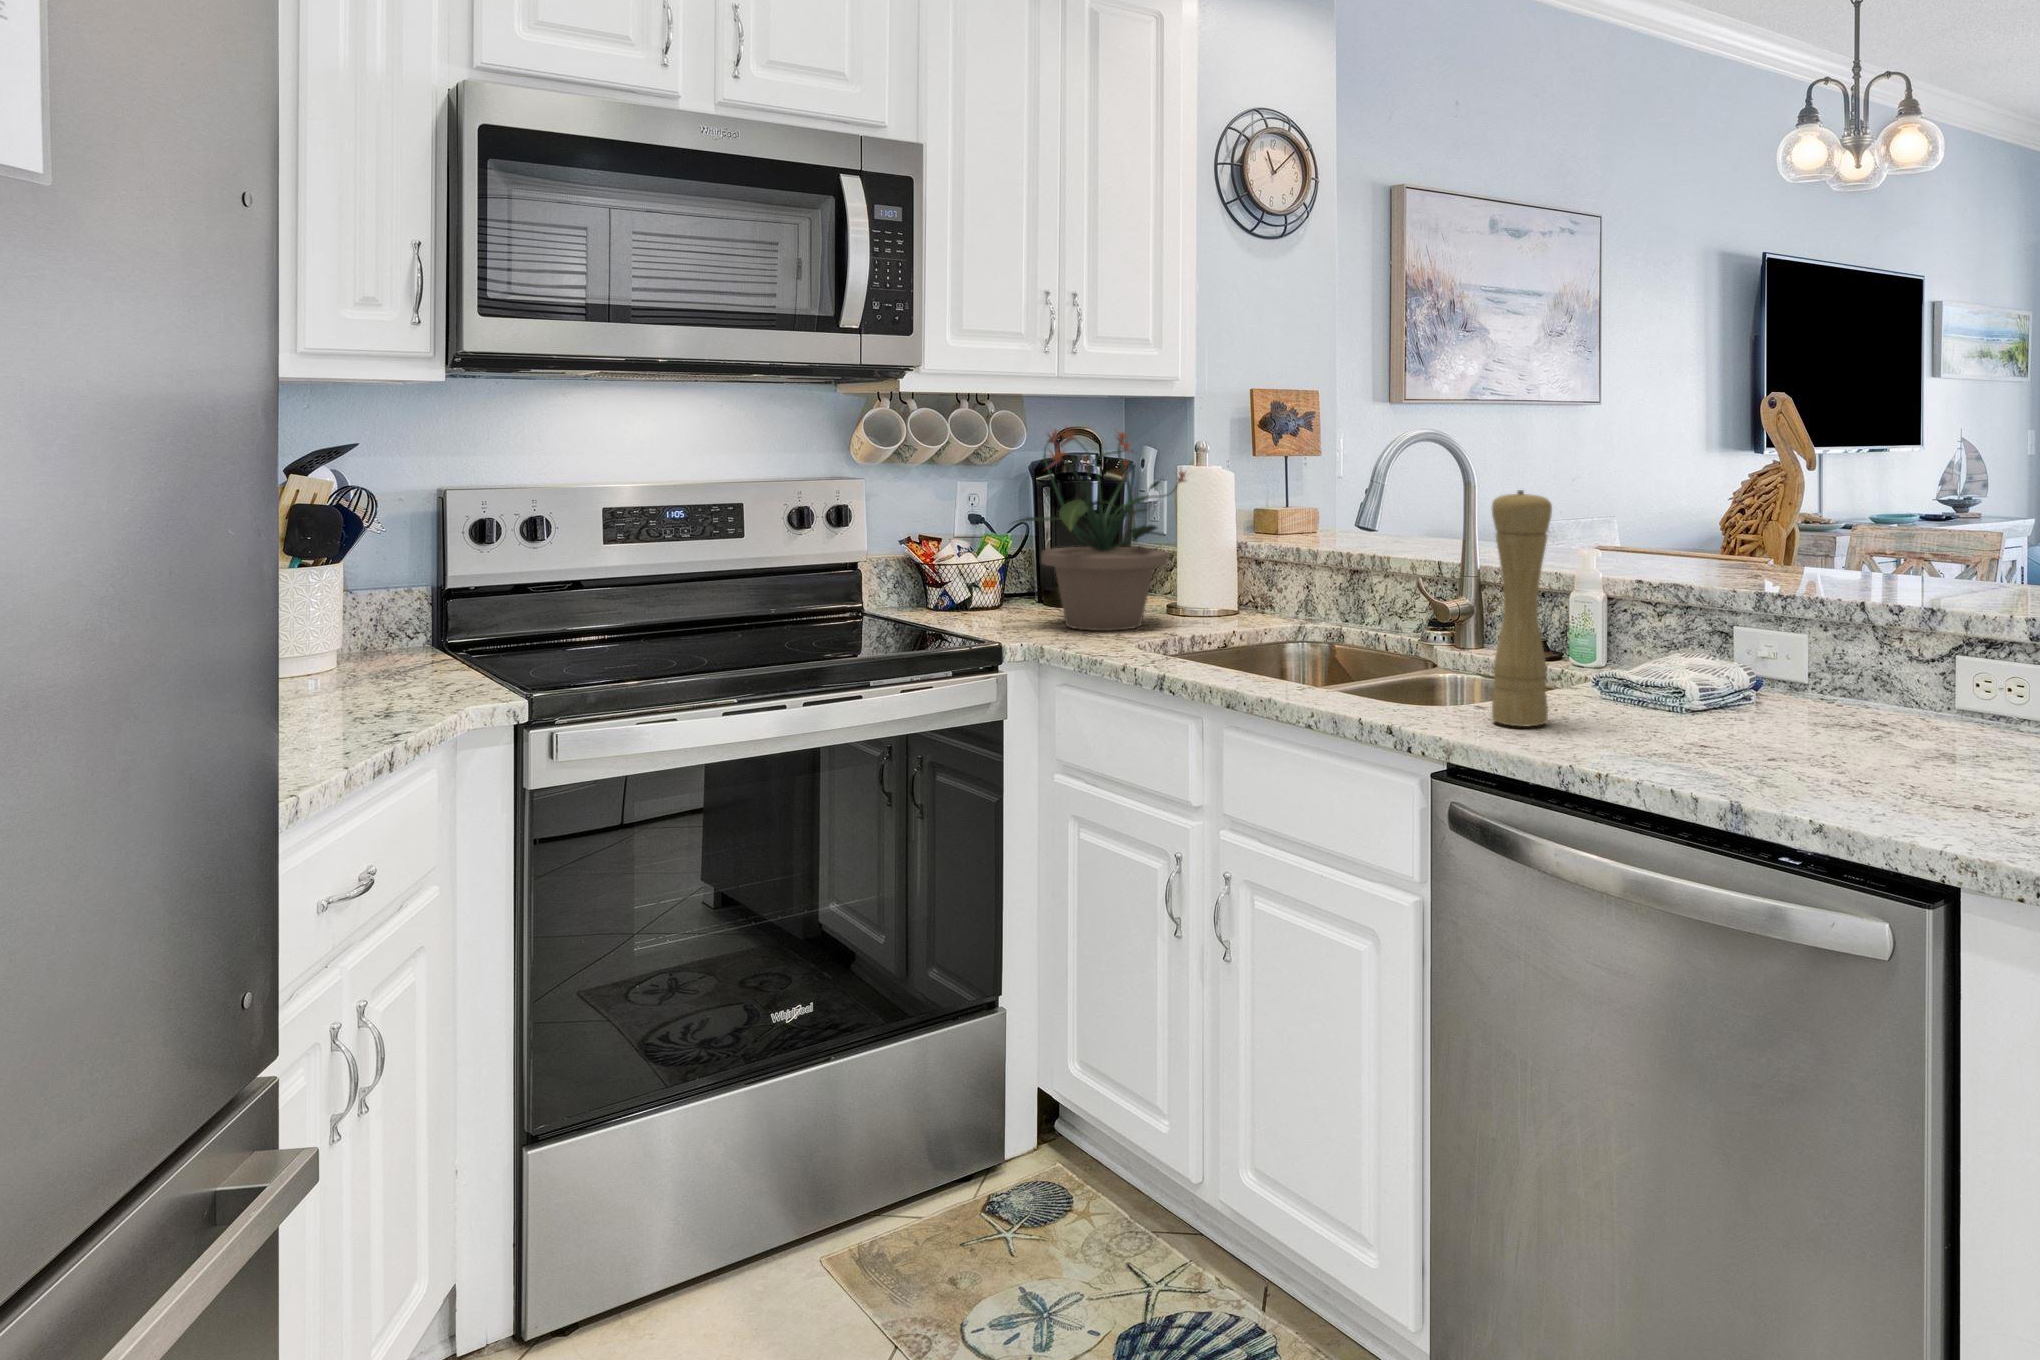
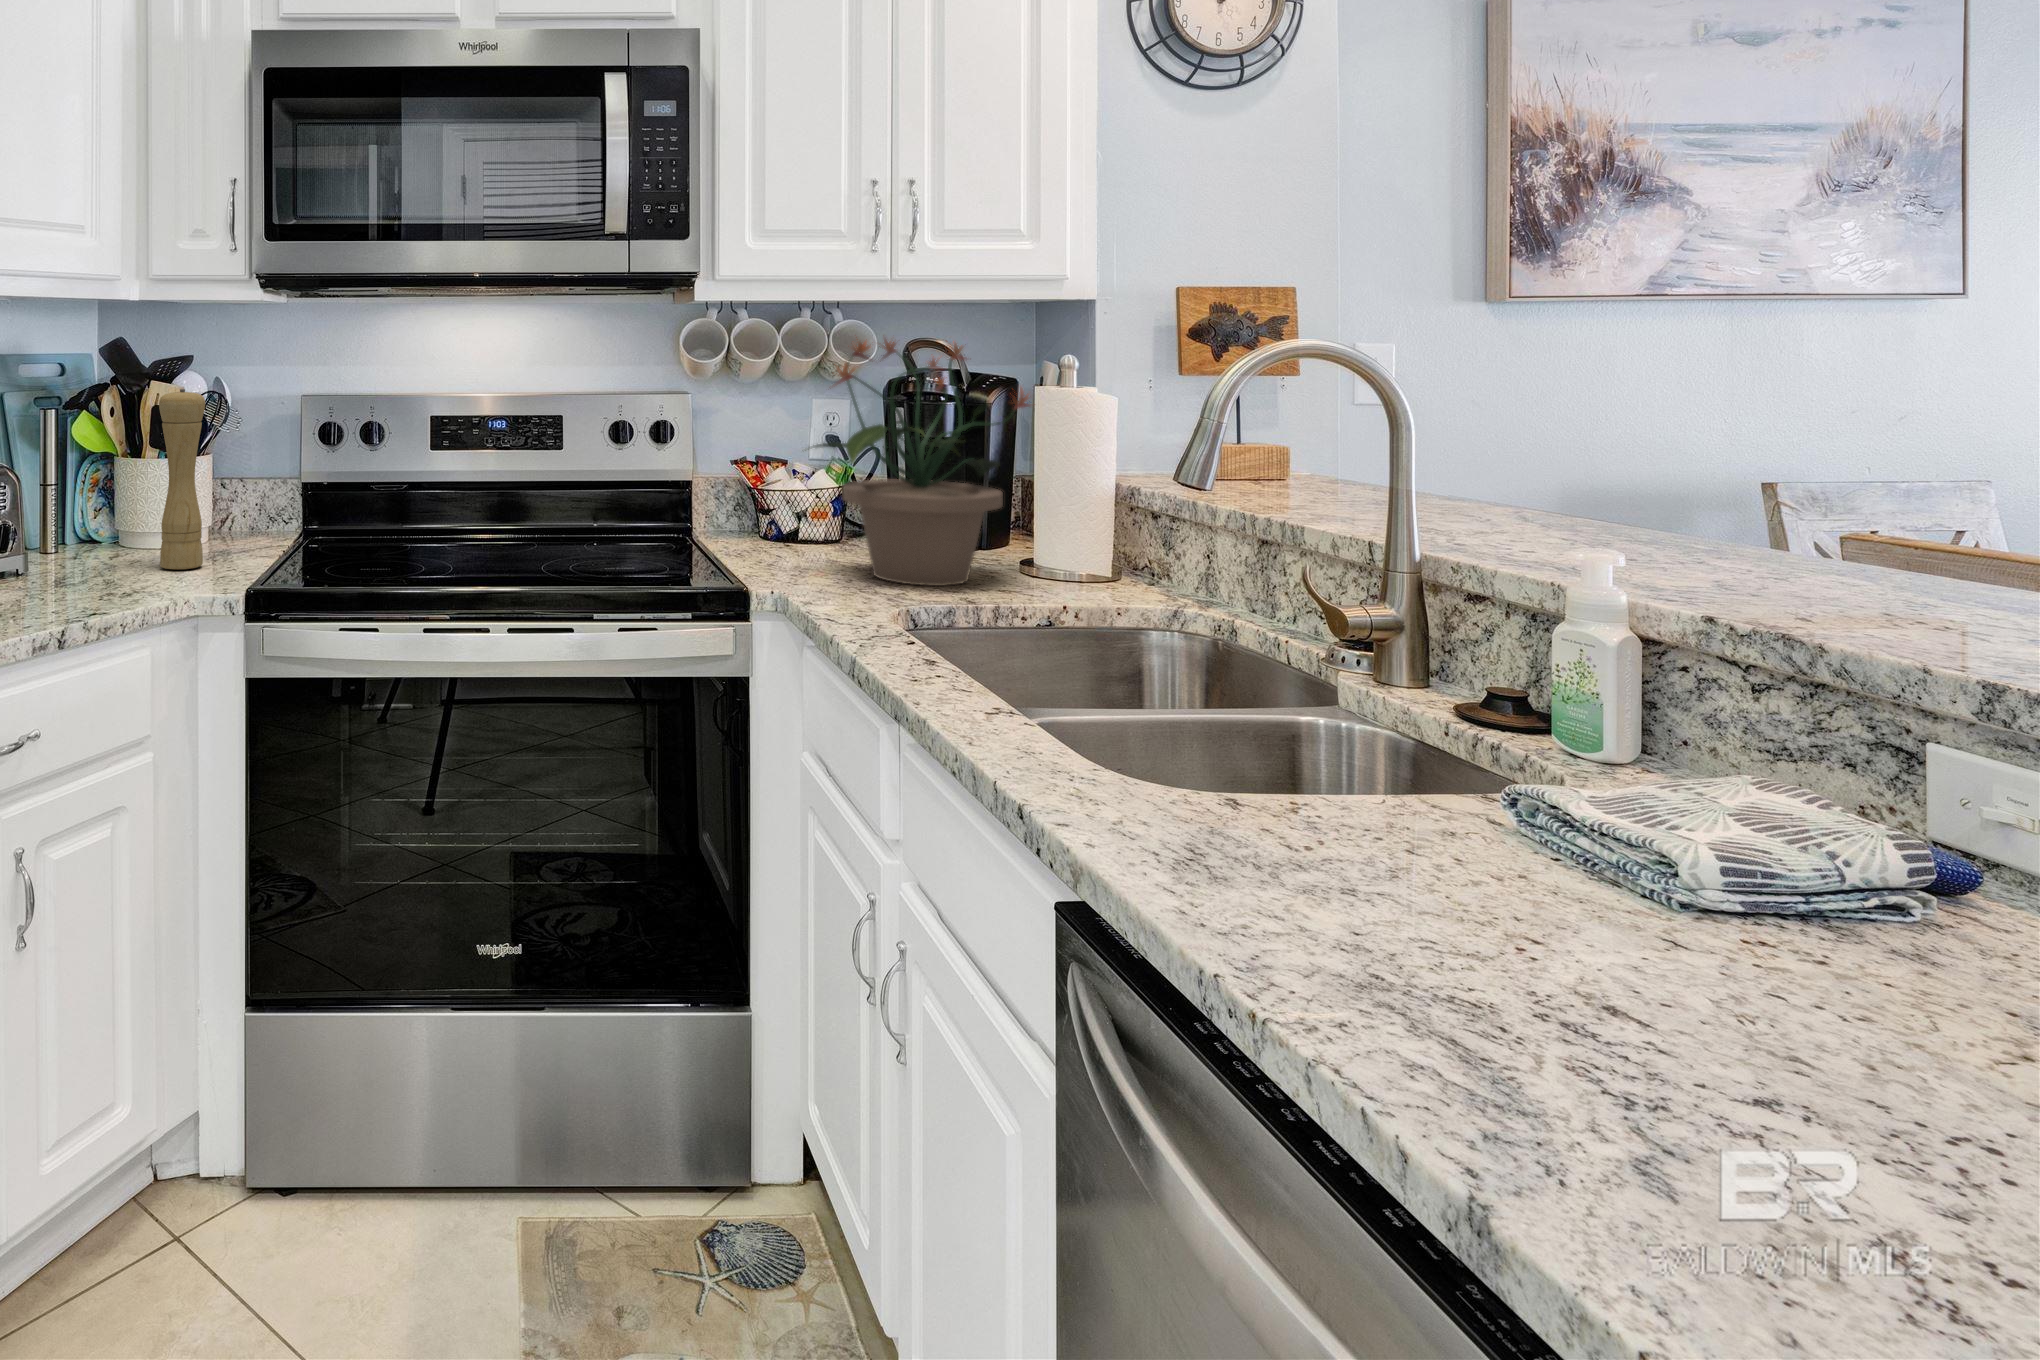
pepper mill: present [1492,490,1552,726] -> present [159,389,205,569]

